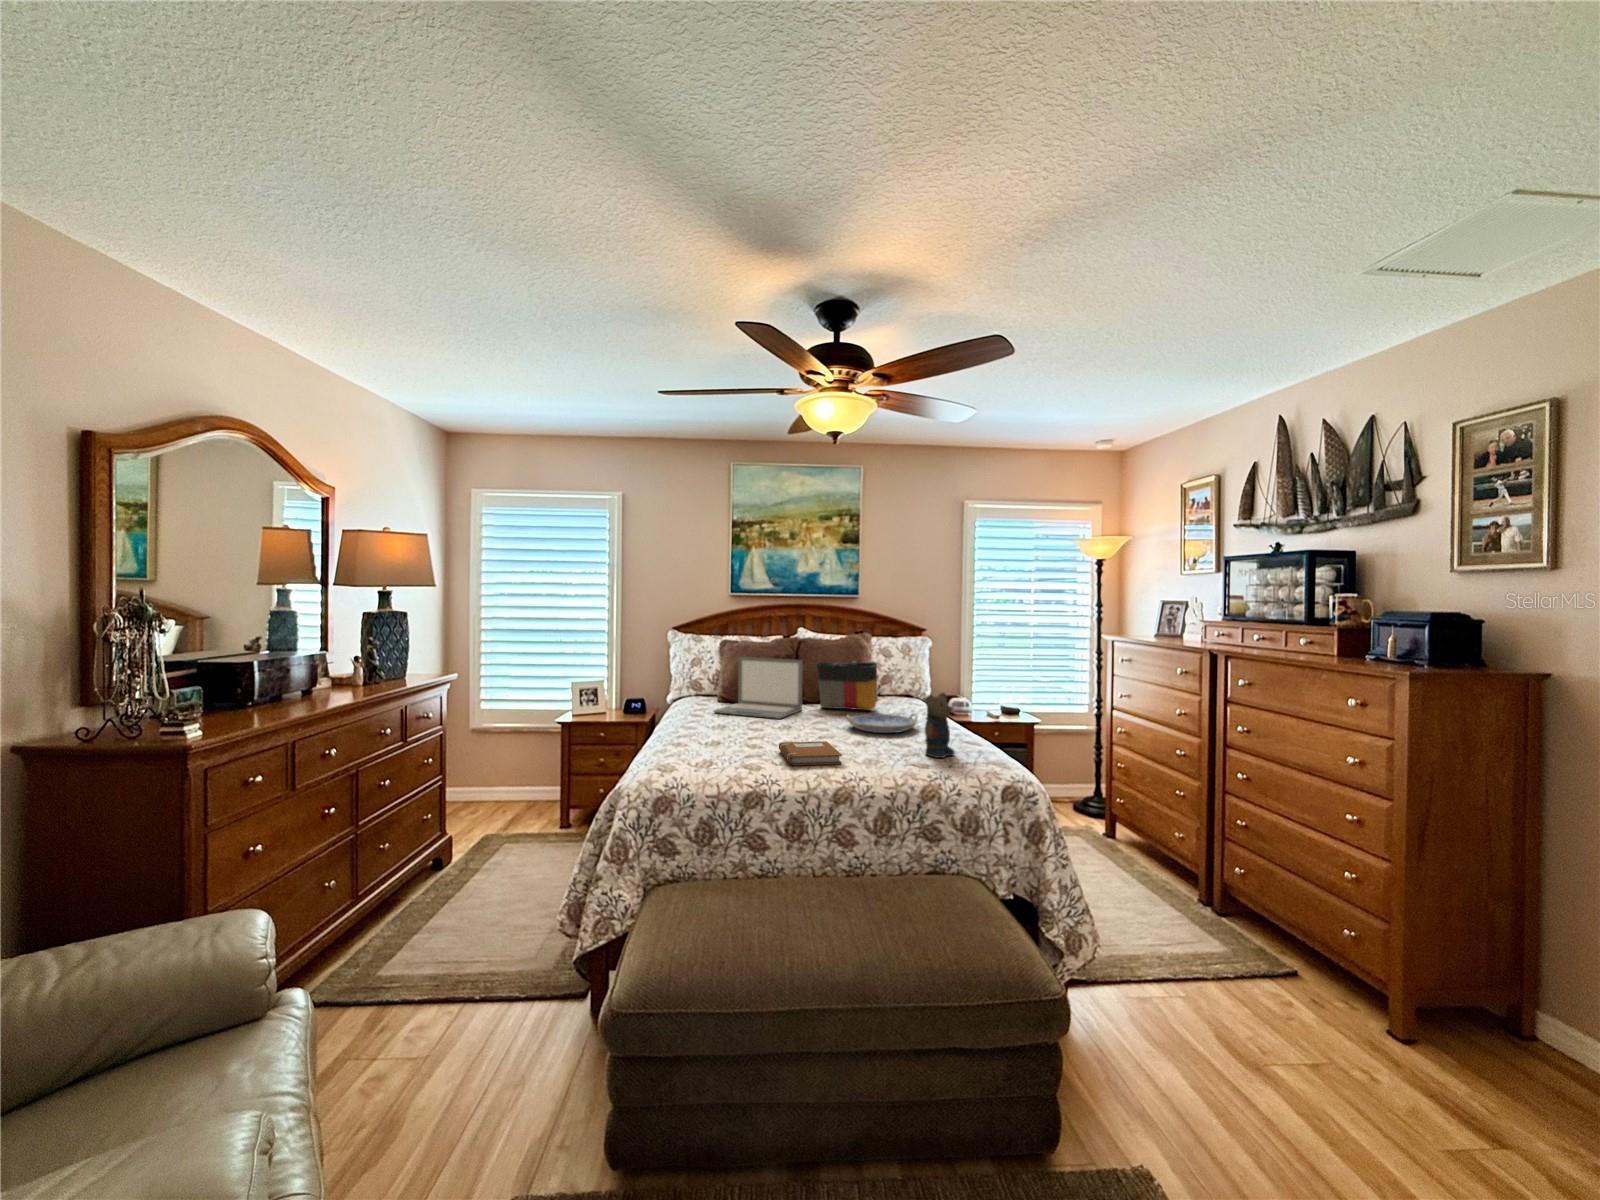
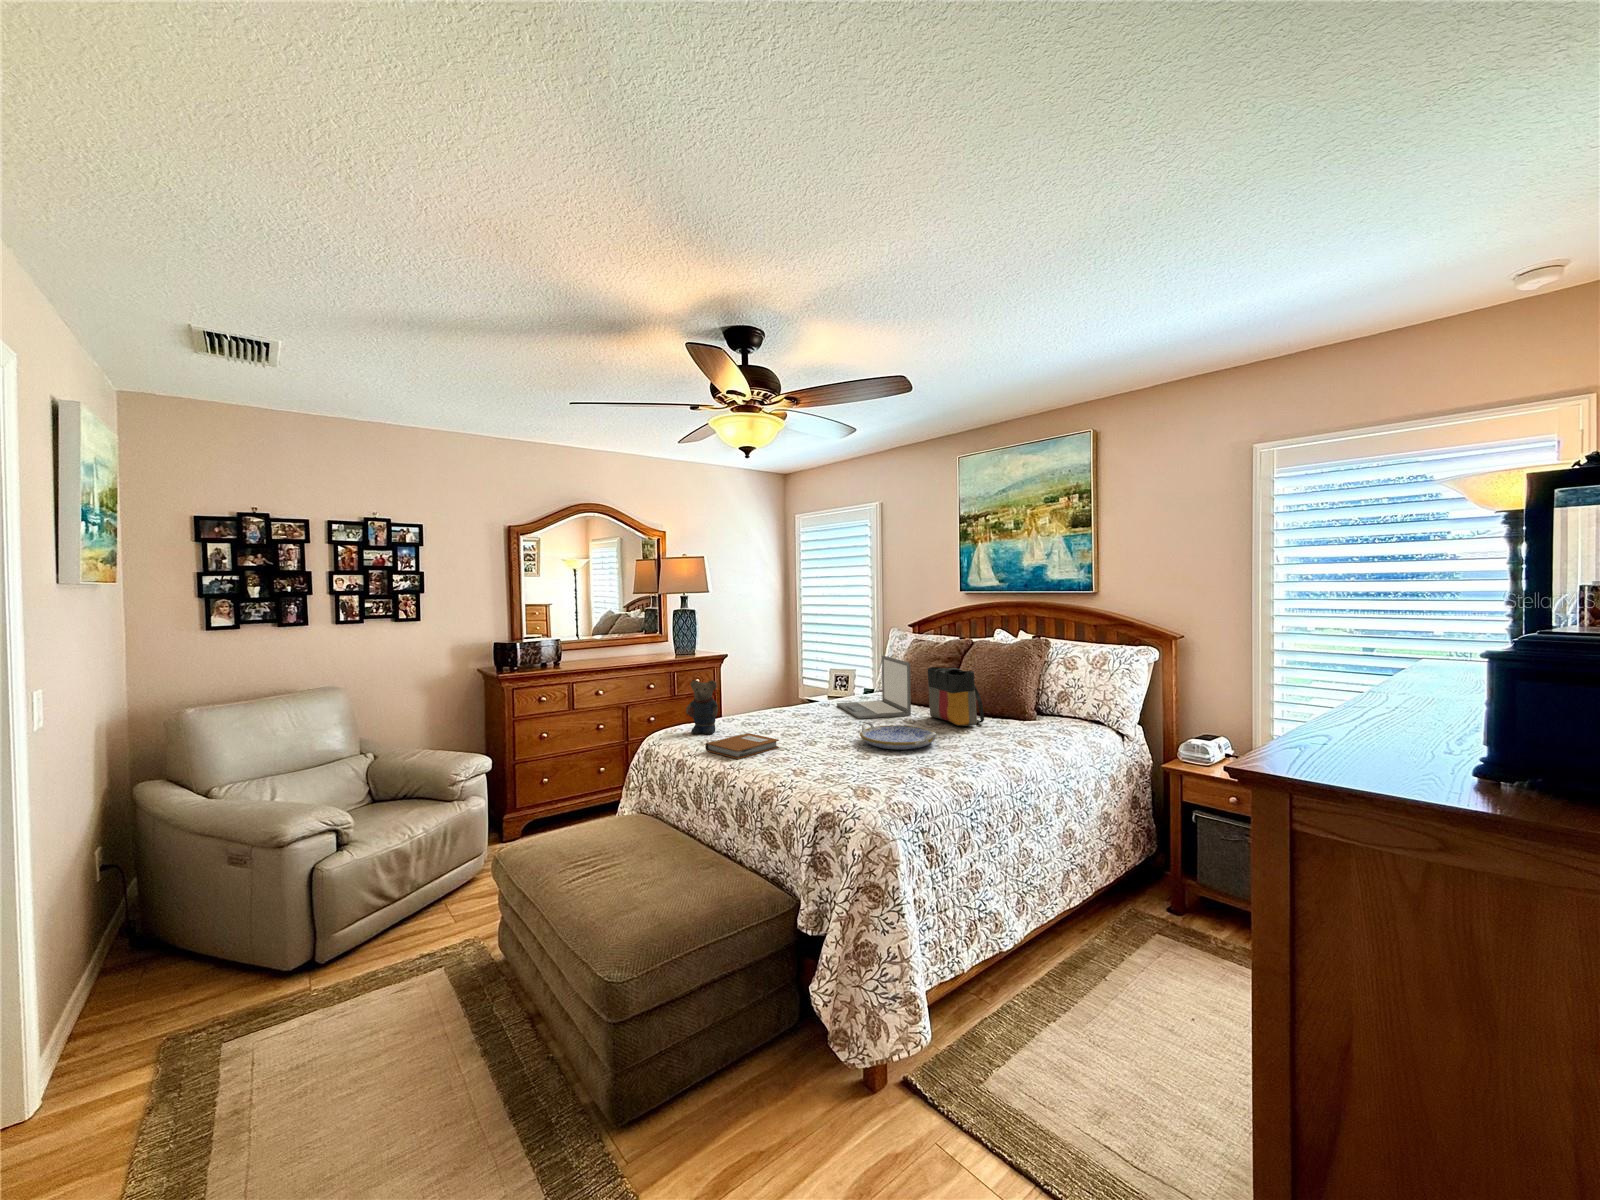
teddy bear: present [925,693,954,758] -> present [686,680,718,734]

